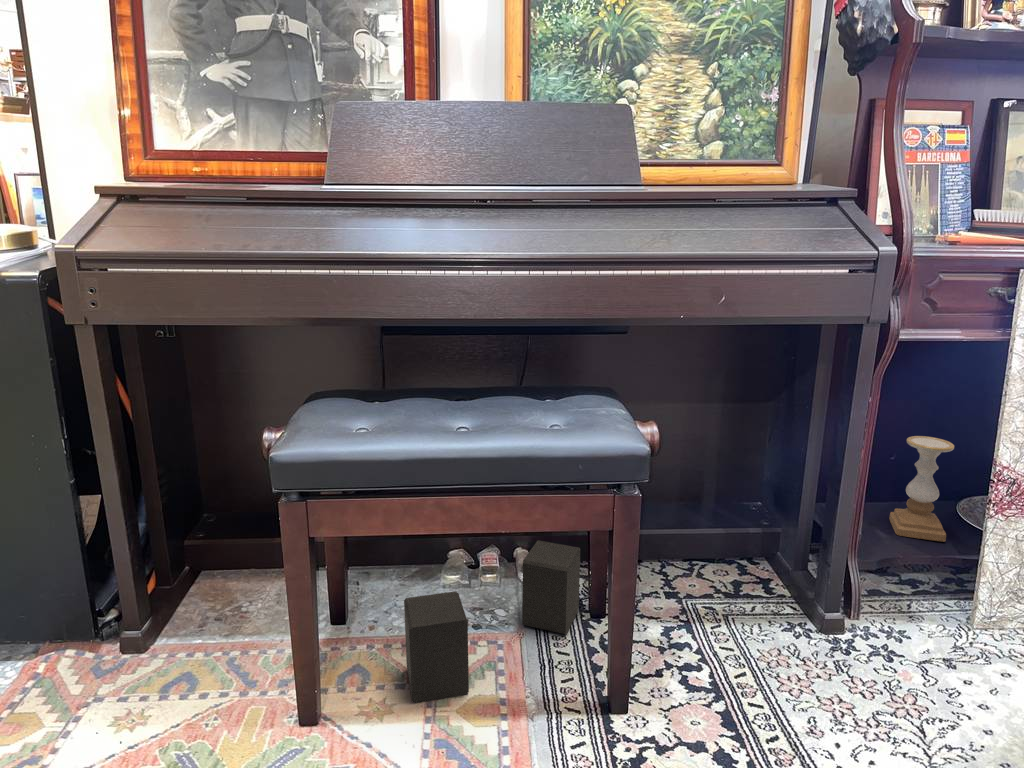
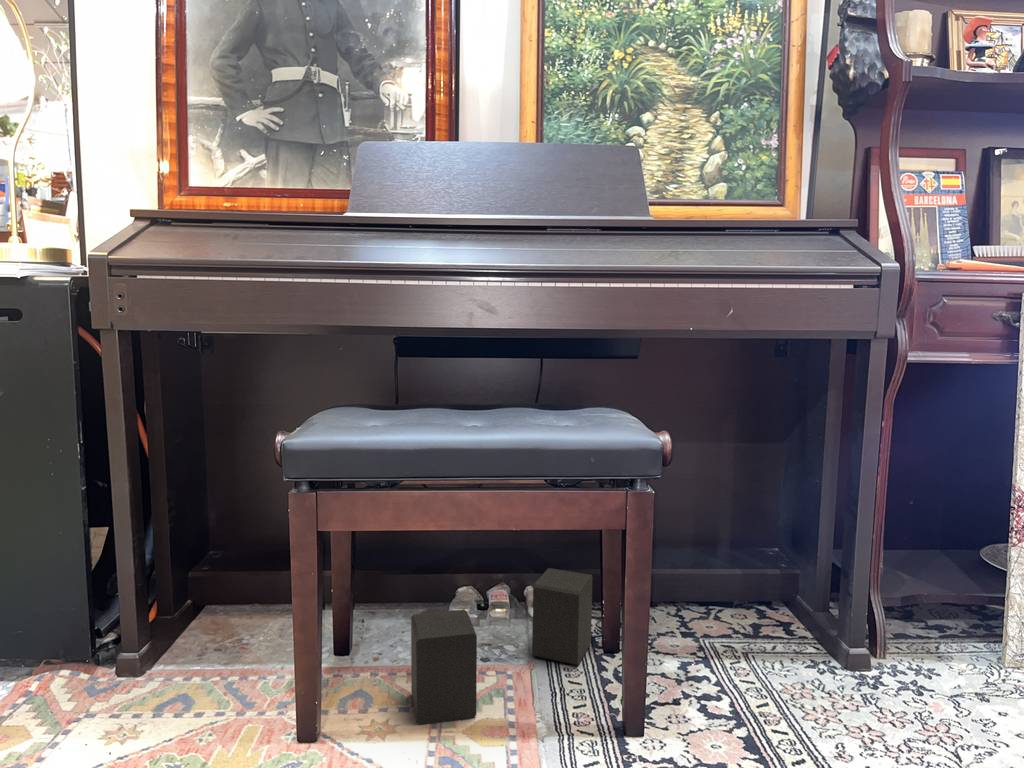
candle holder: present [889,436,954,542] -> none [912,472,973,582]

